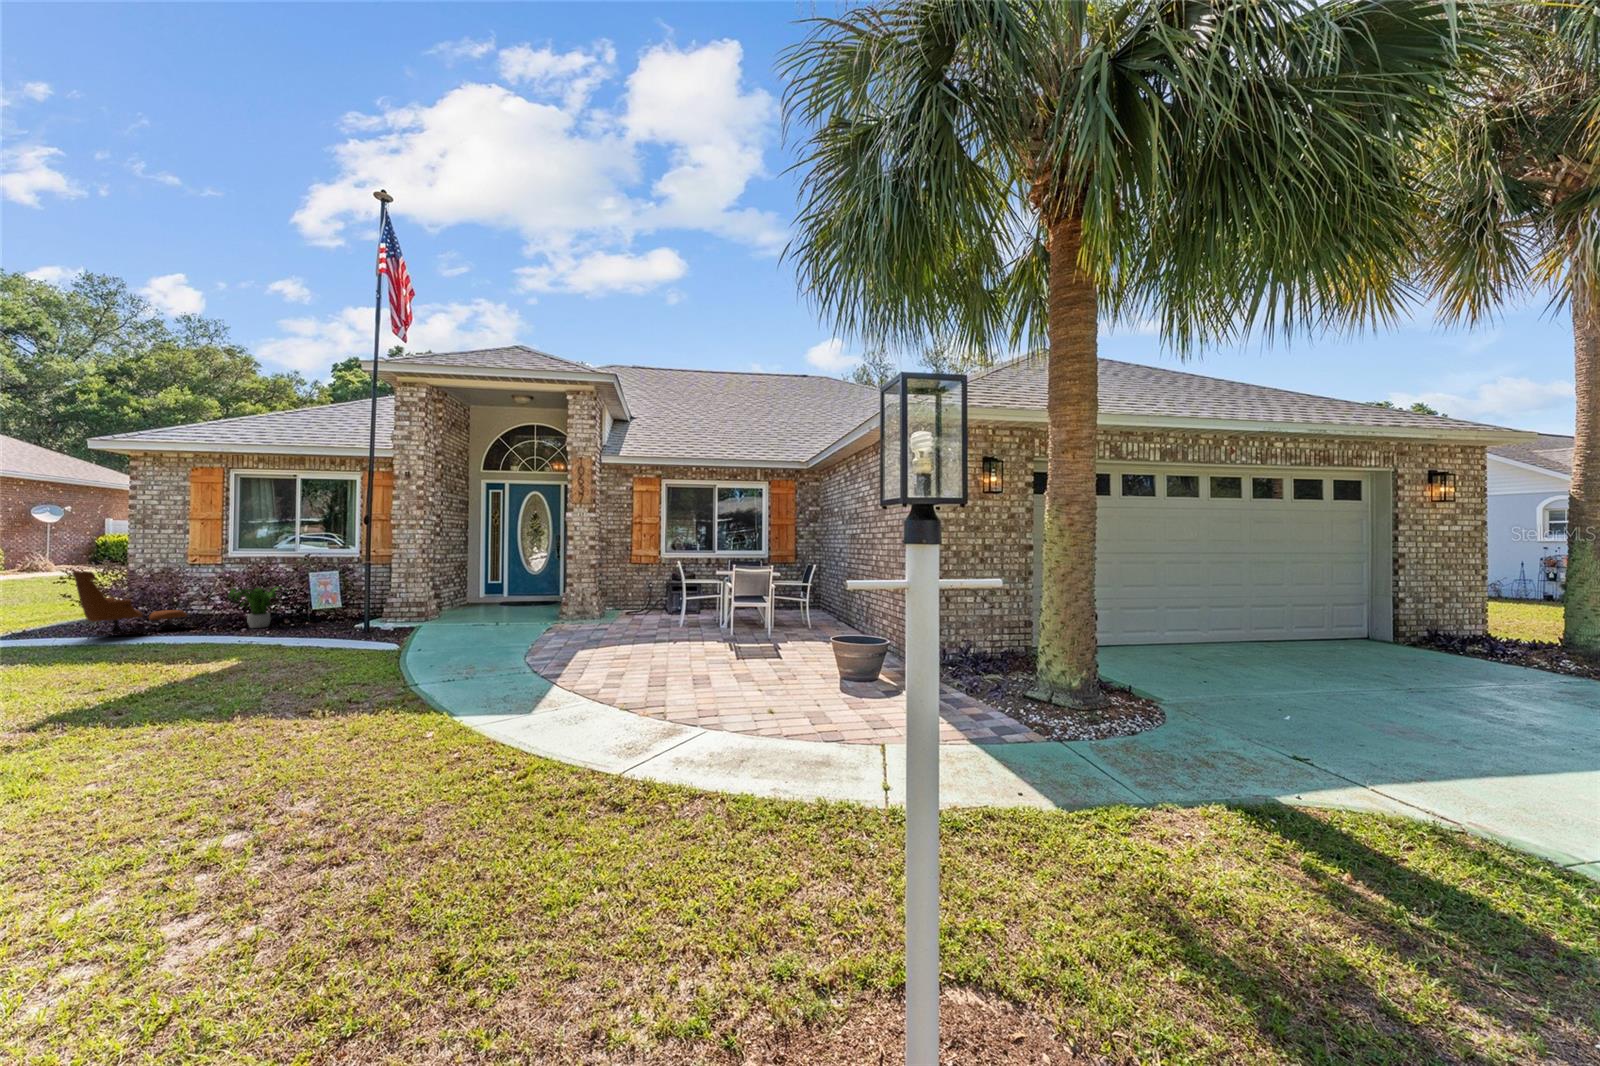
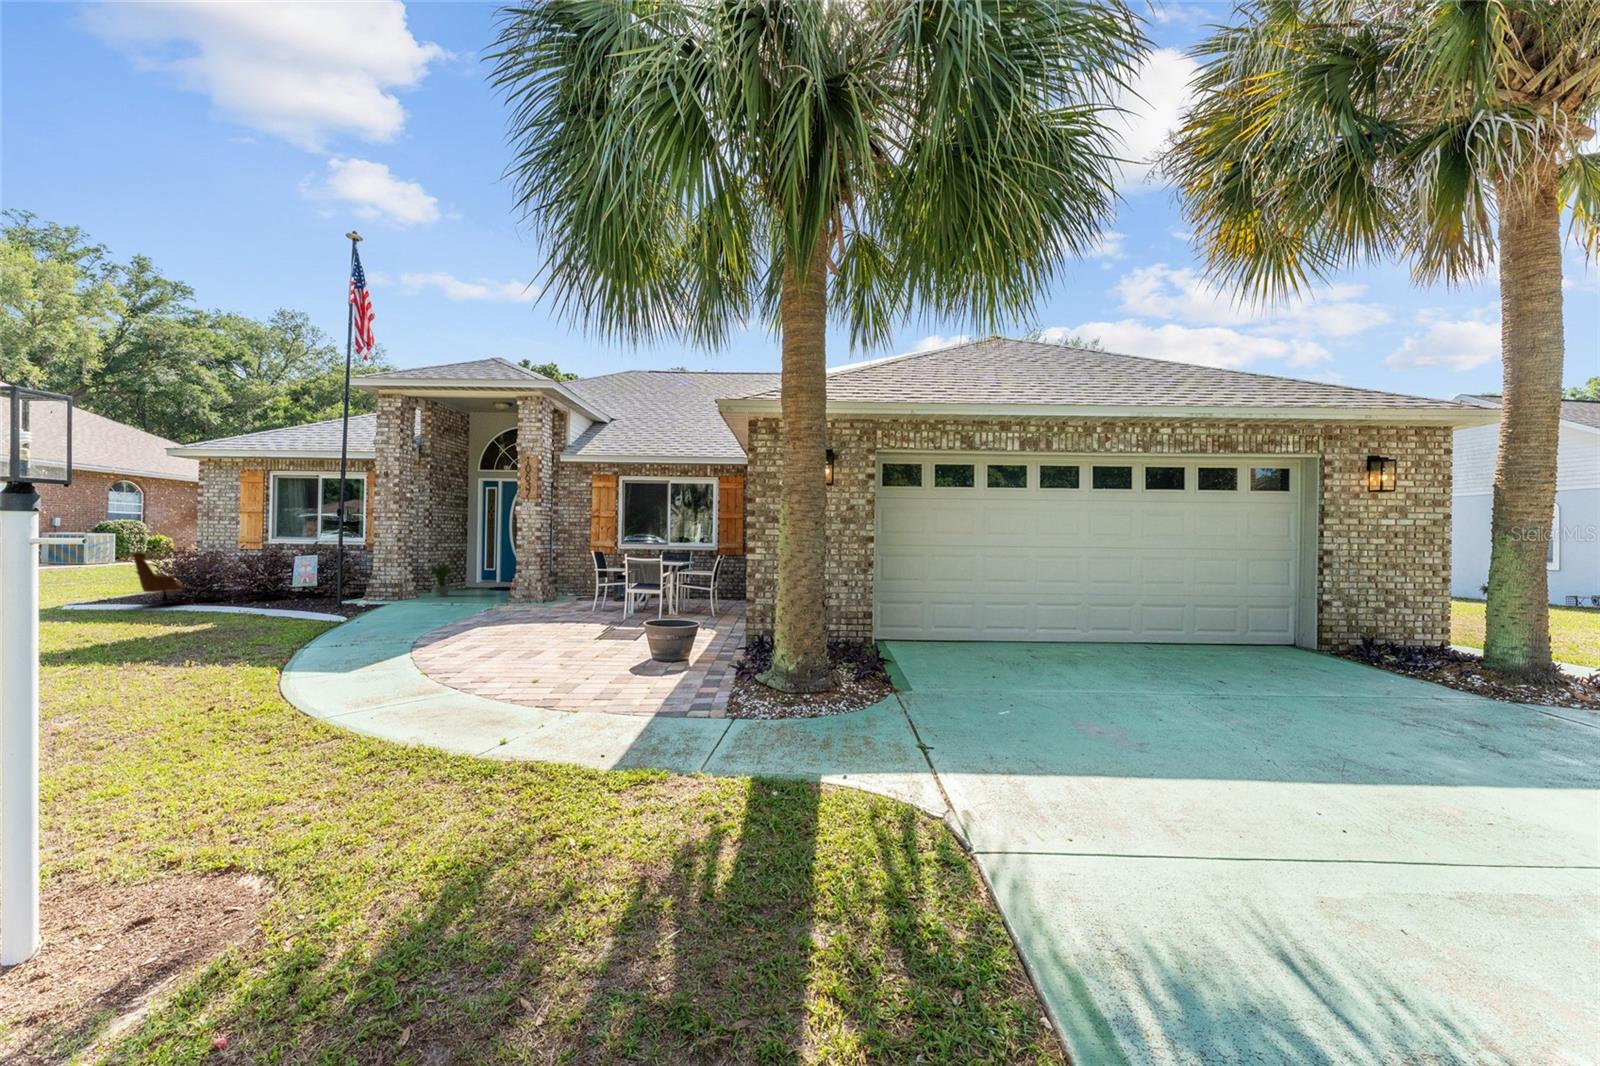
potted plant: present [228,587,289,628] -> present [427,565,458,596]

